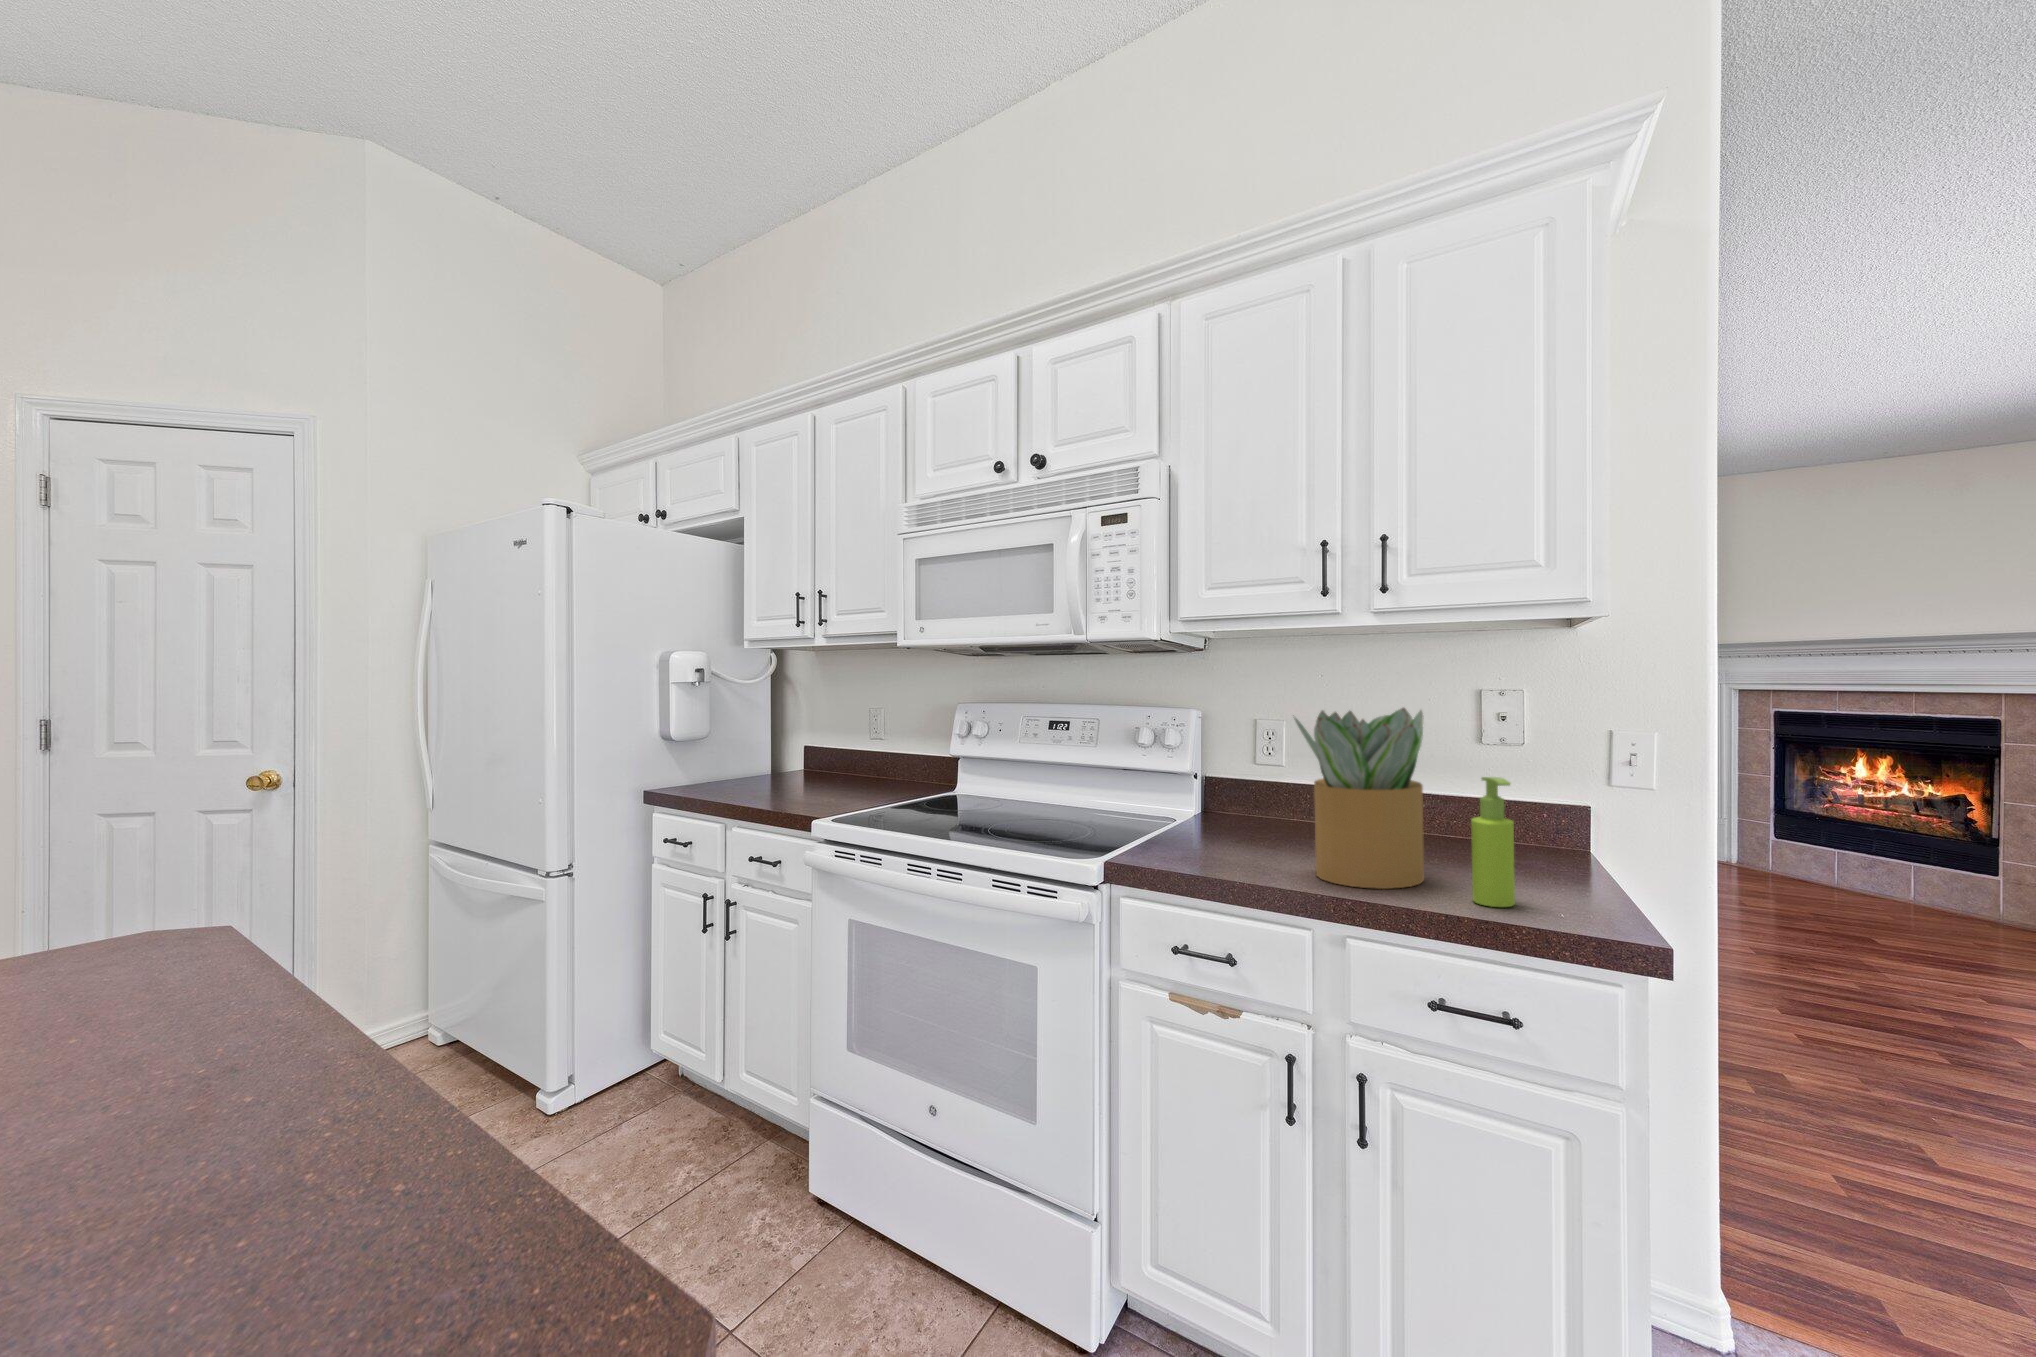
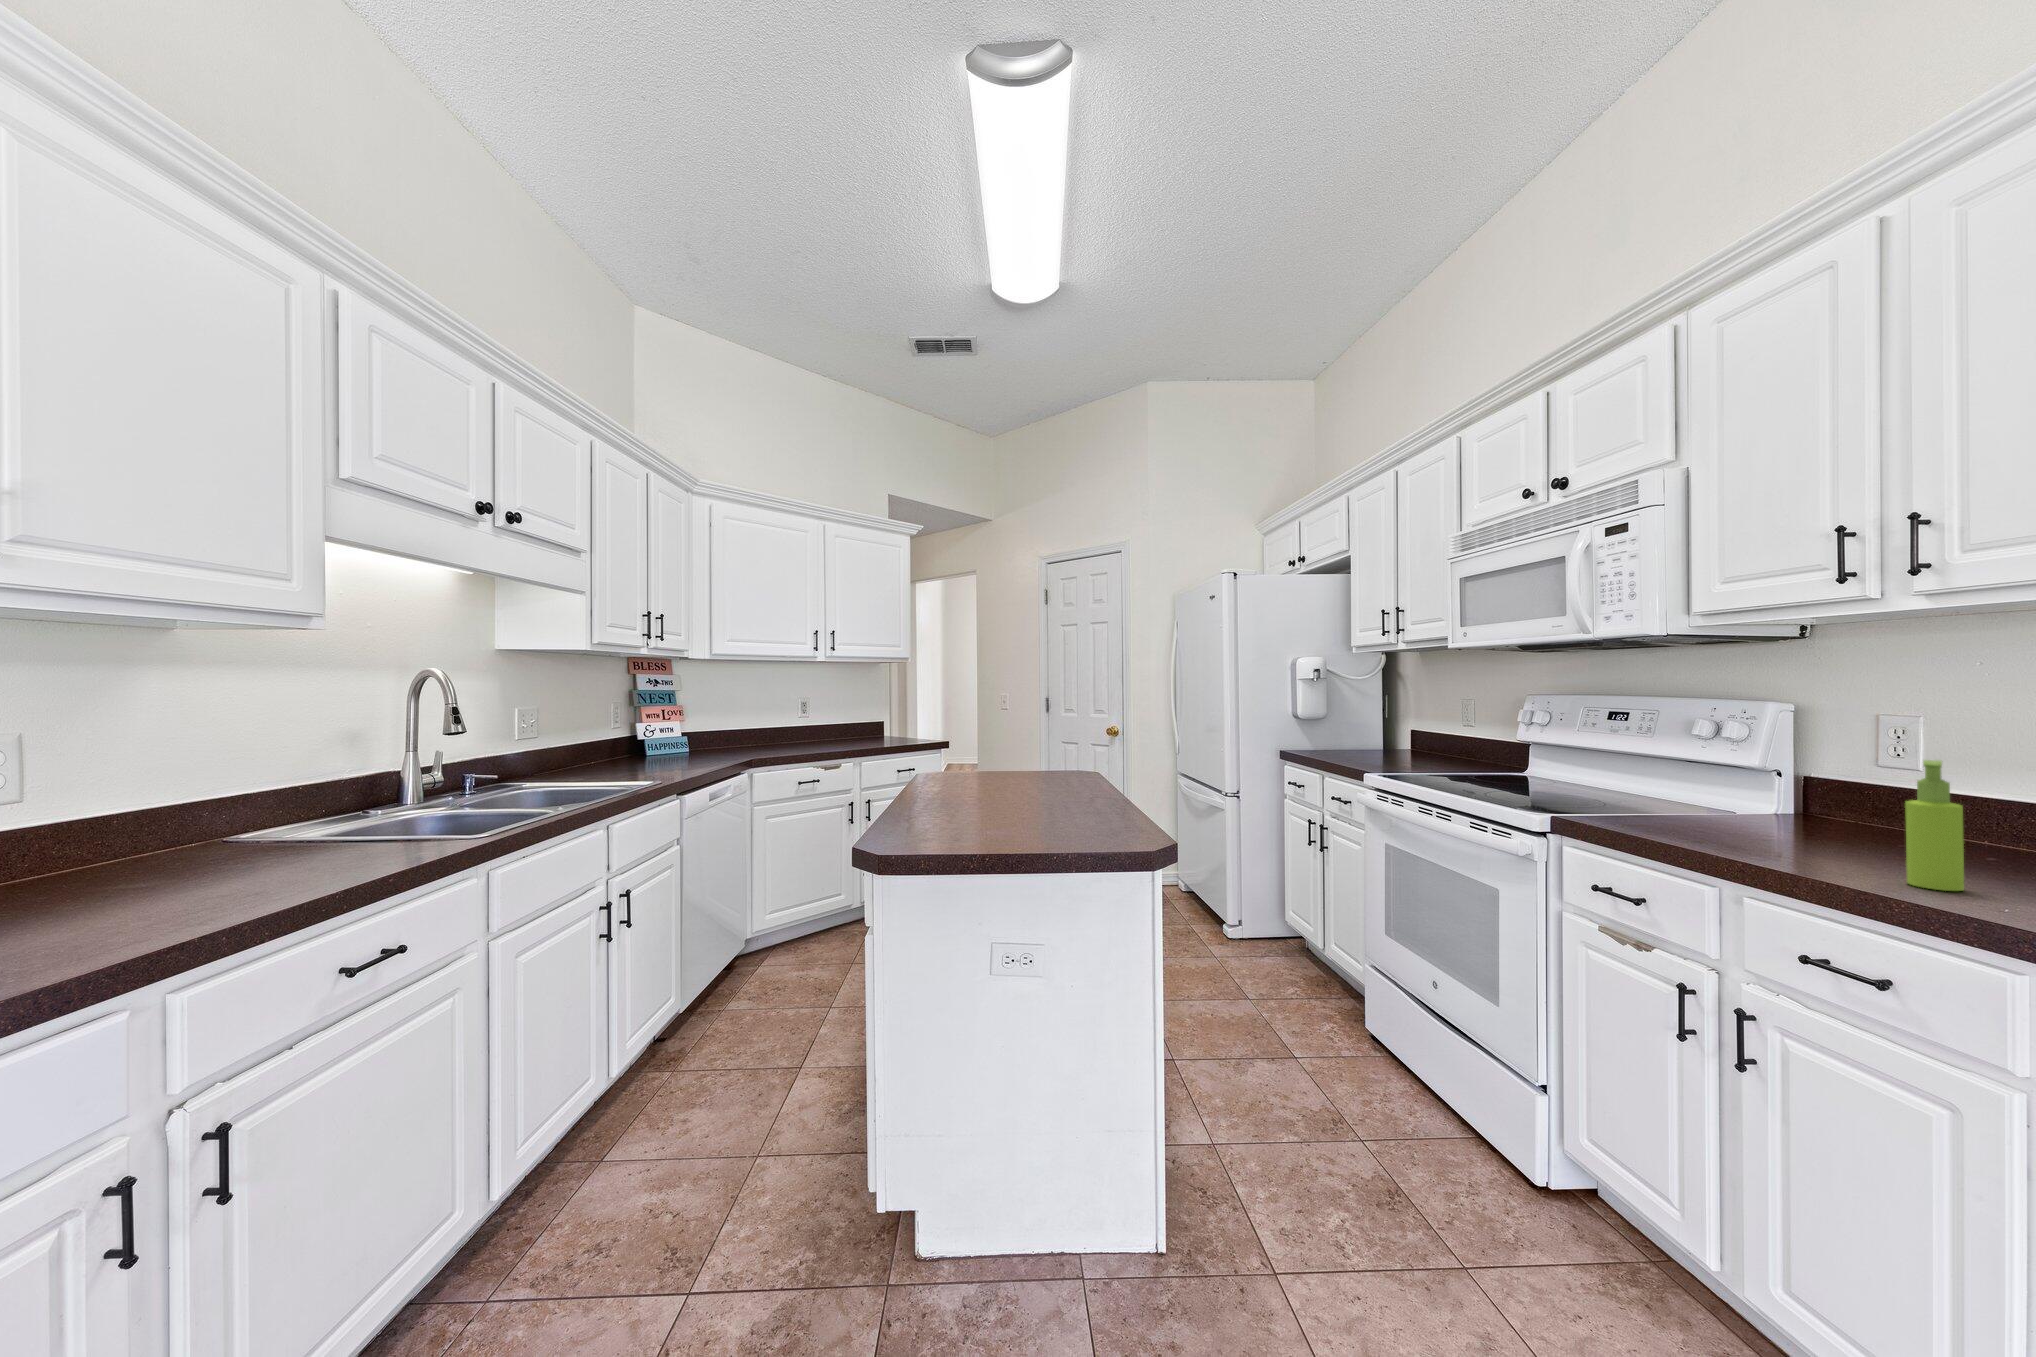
potted plant: present [1294,708,1424,889] -> none [1738,695,1904,868]

